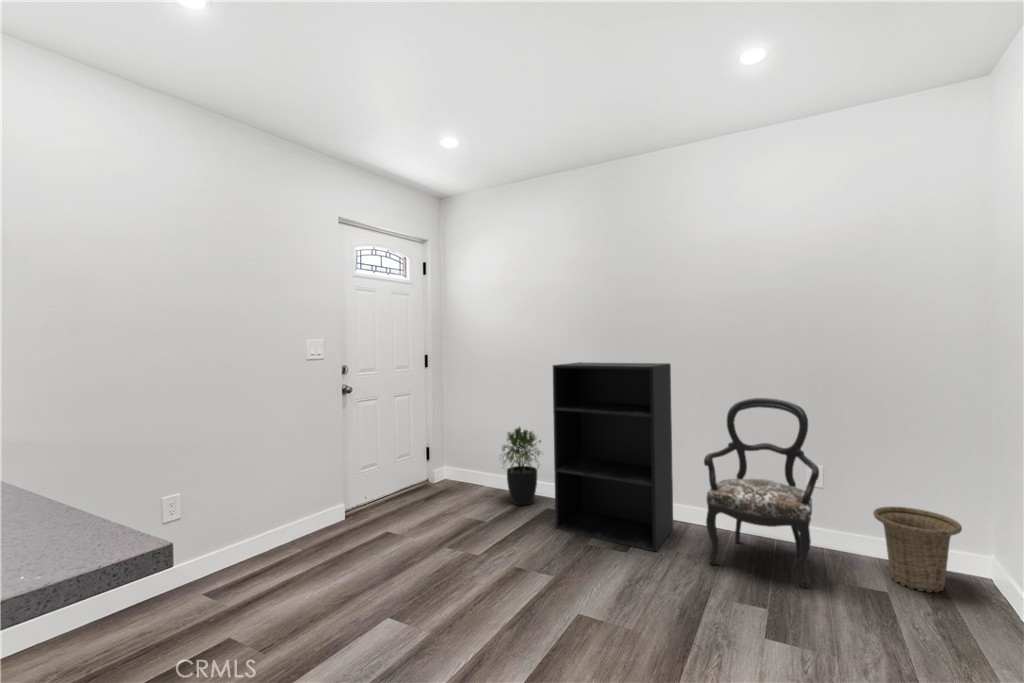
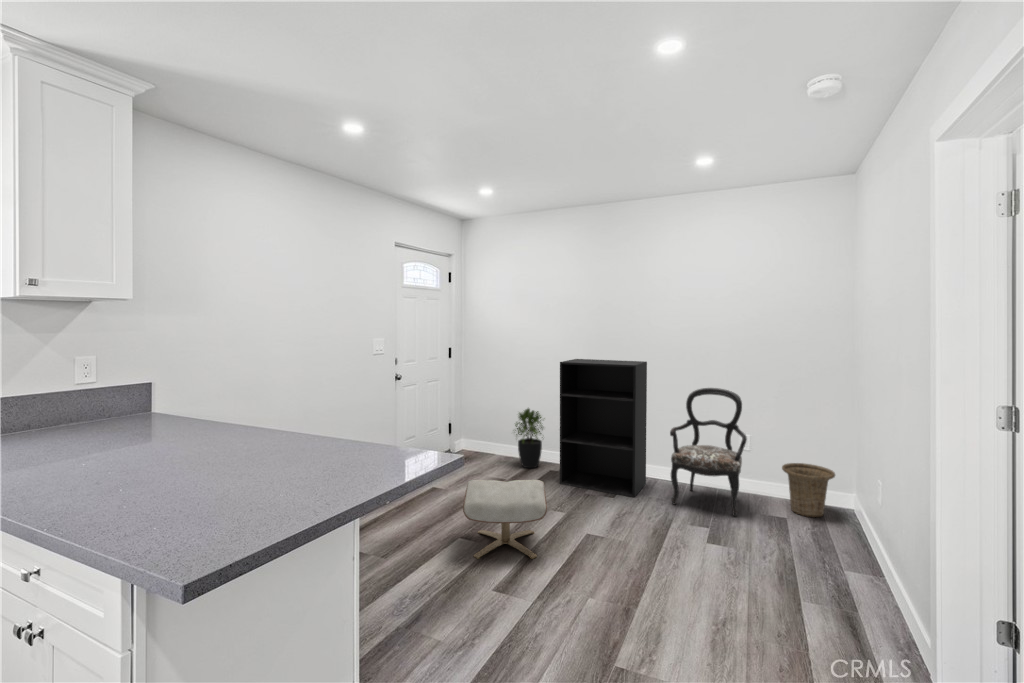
ottoman: none [378,531,512,663] -> present [463,480,547,559]

